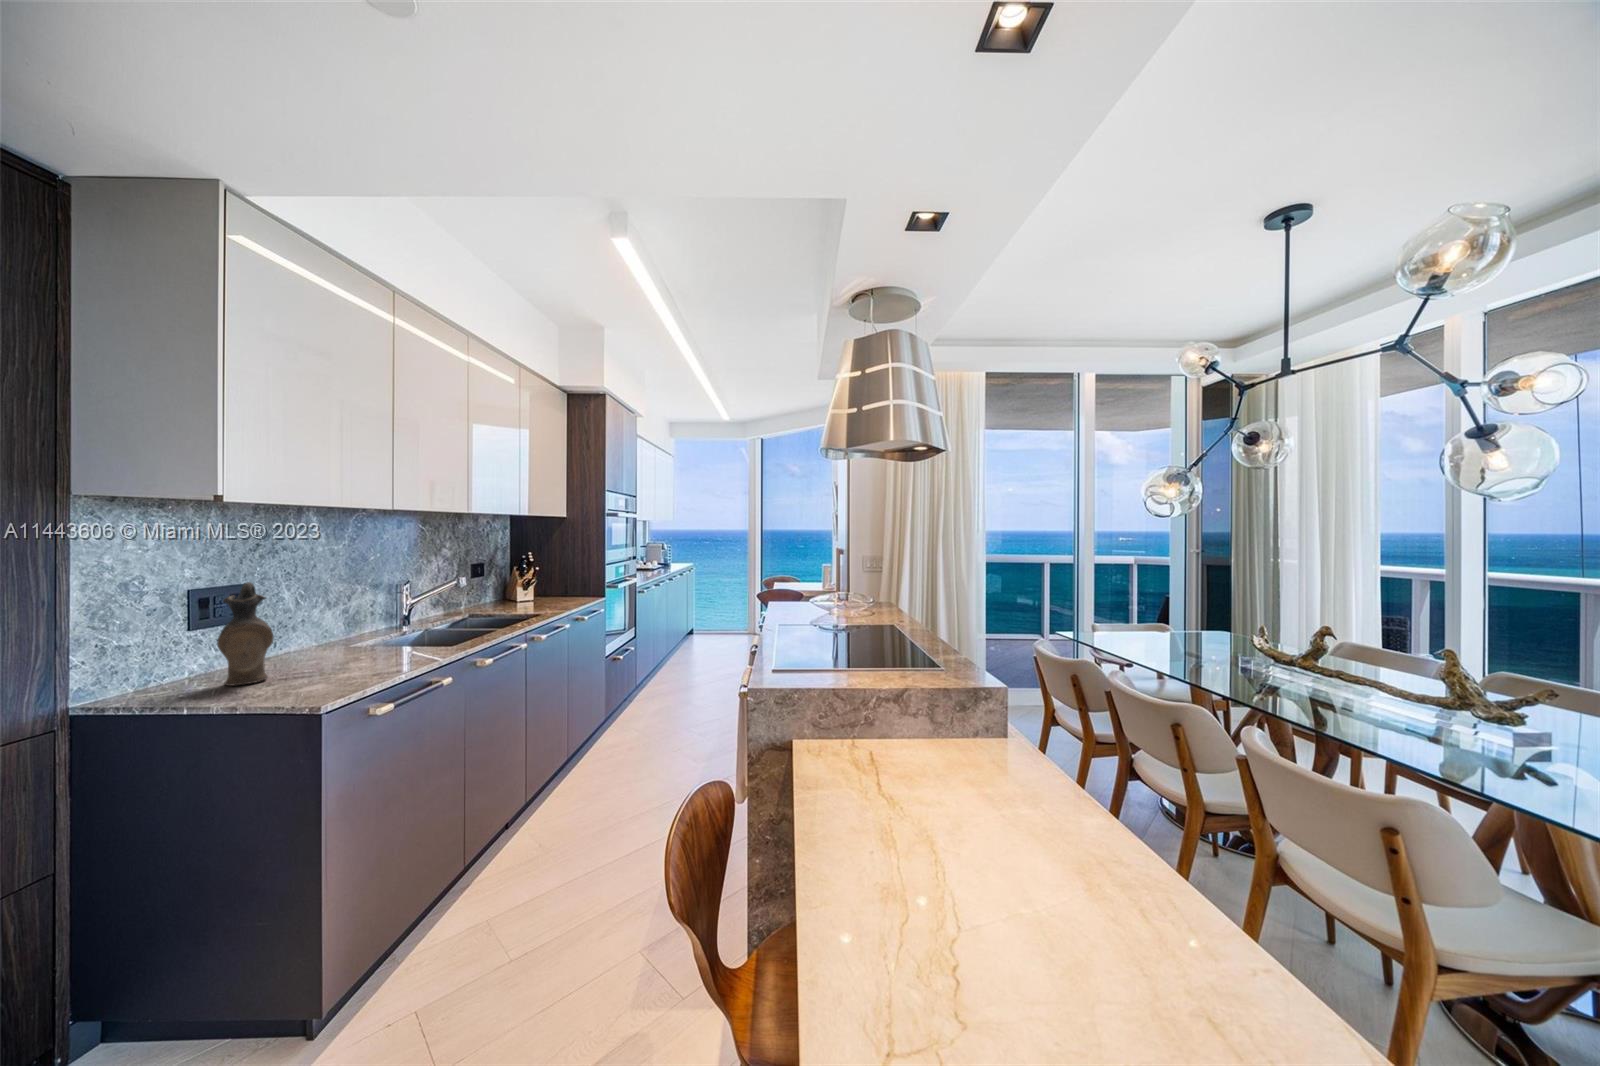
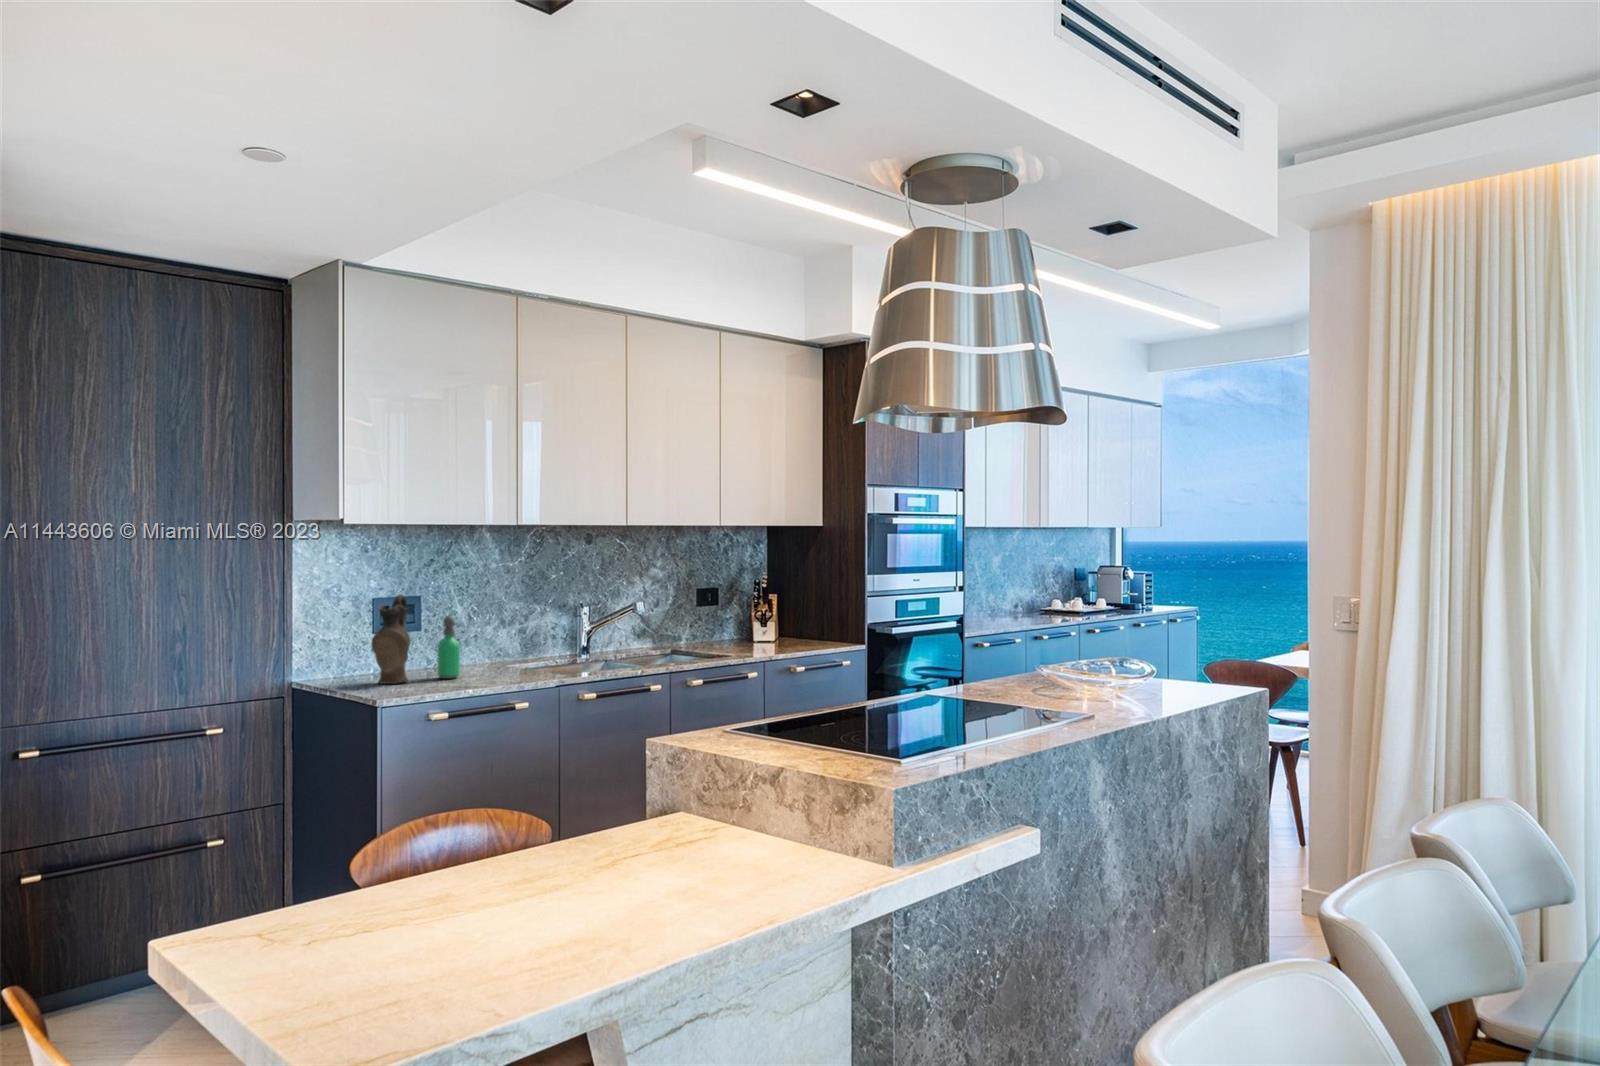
soap dispenser: none [294,602,324,668] -> present [438,616,460,679]

